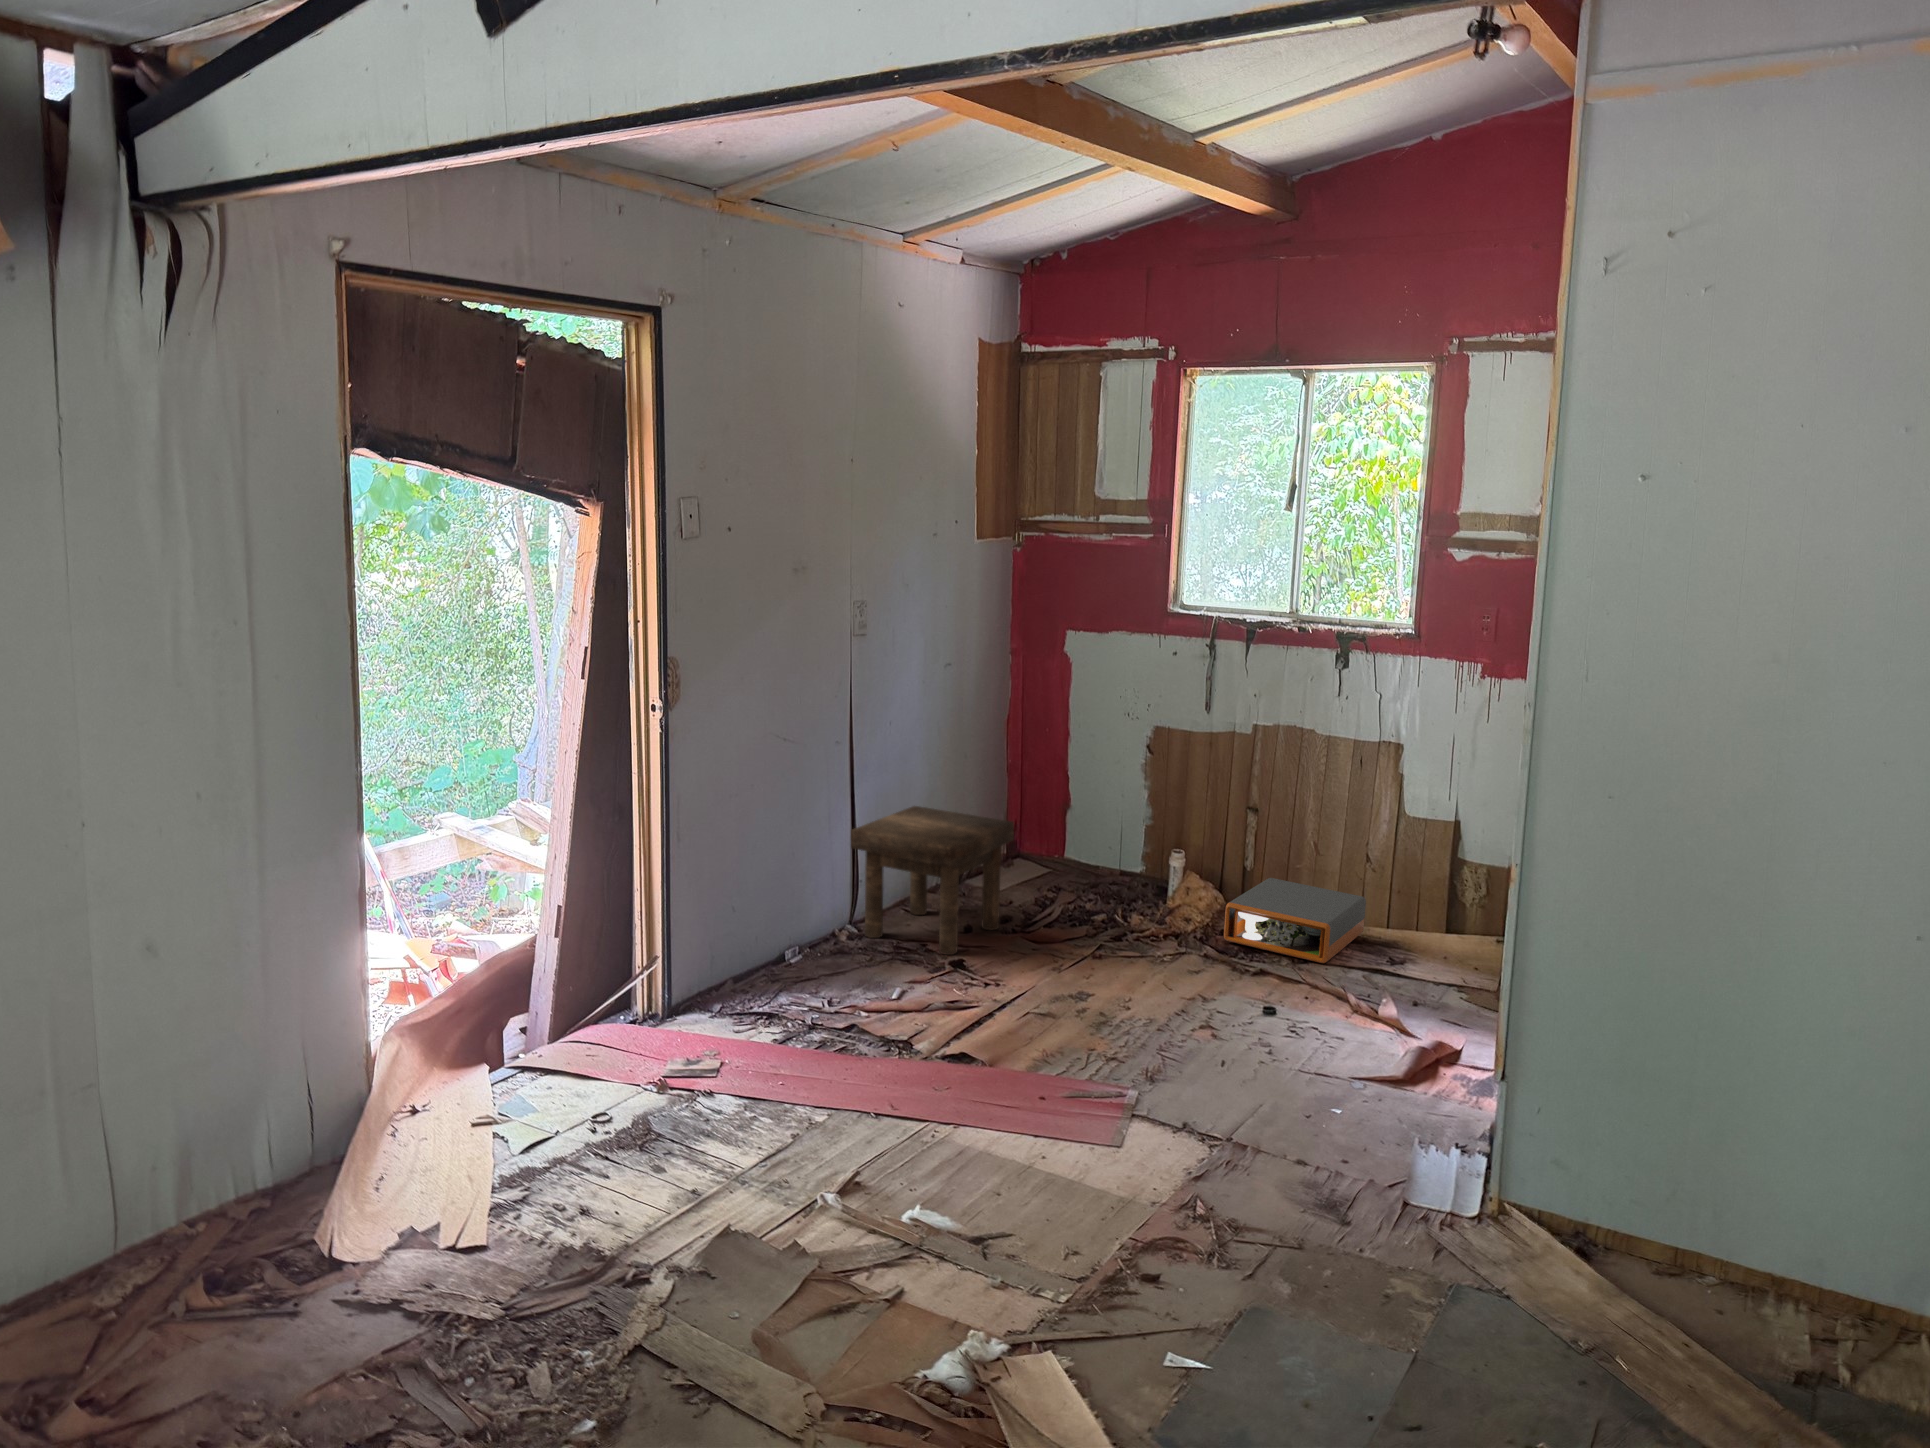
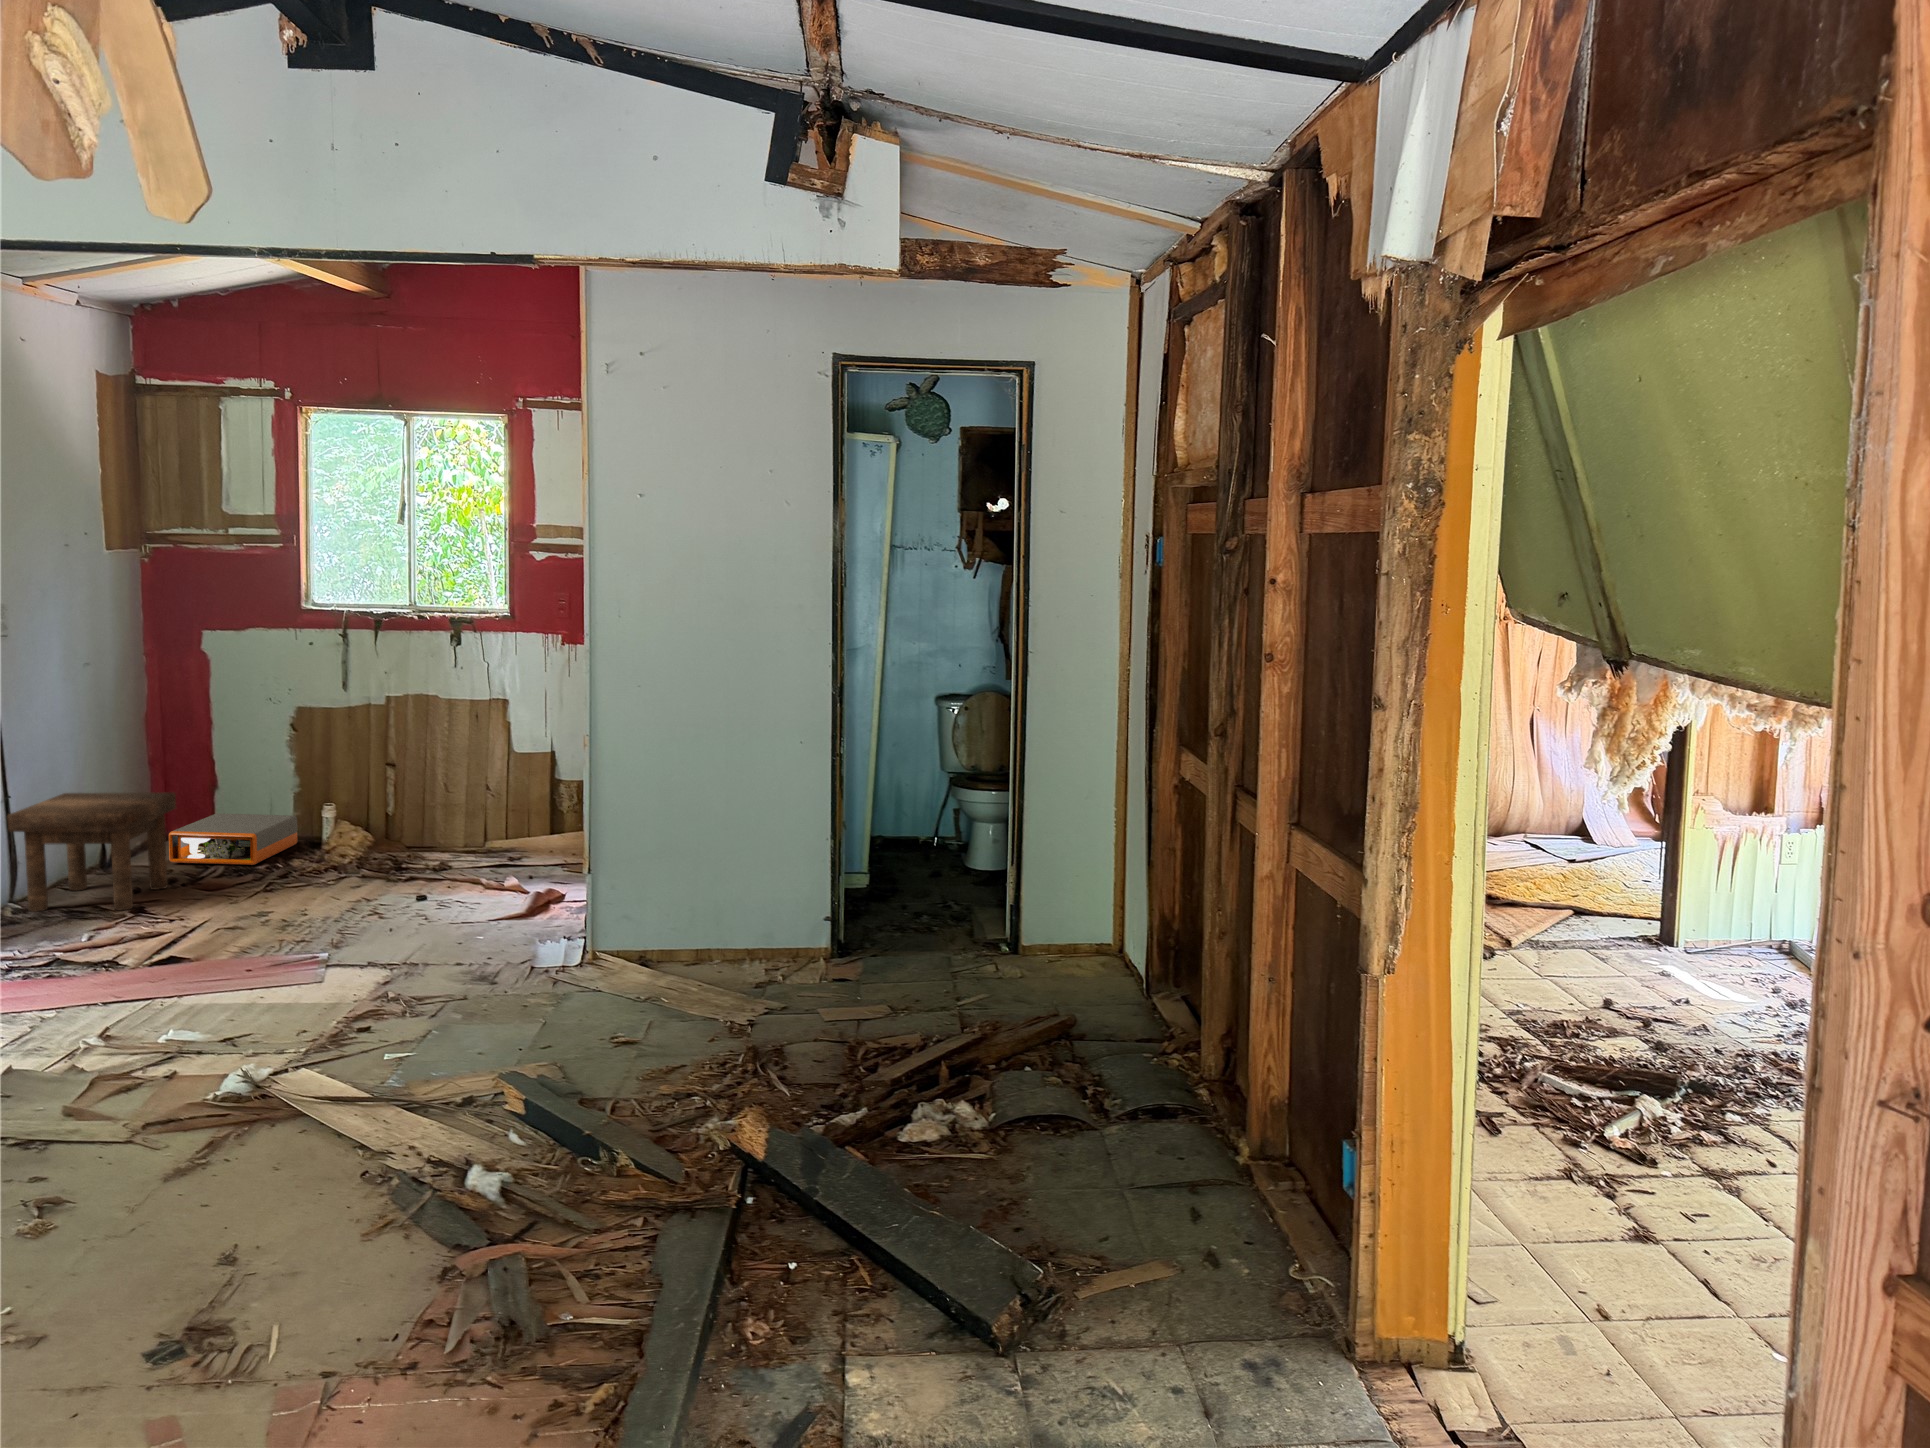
storage box: present [1224,878,1366,963] -> present [169,813,297,865]

